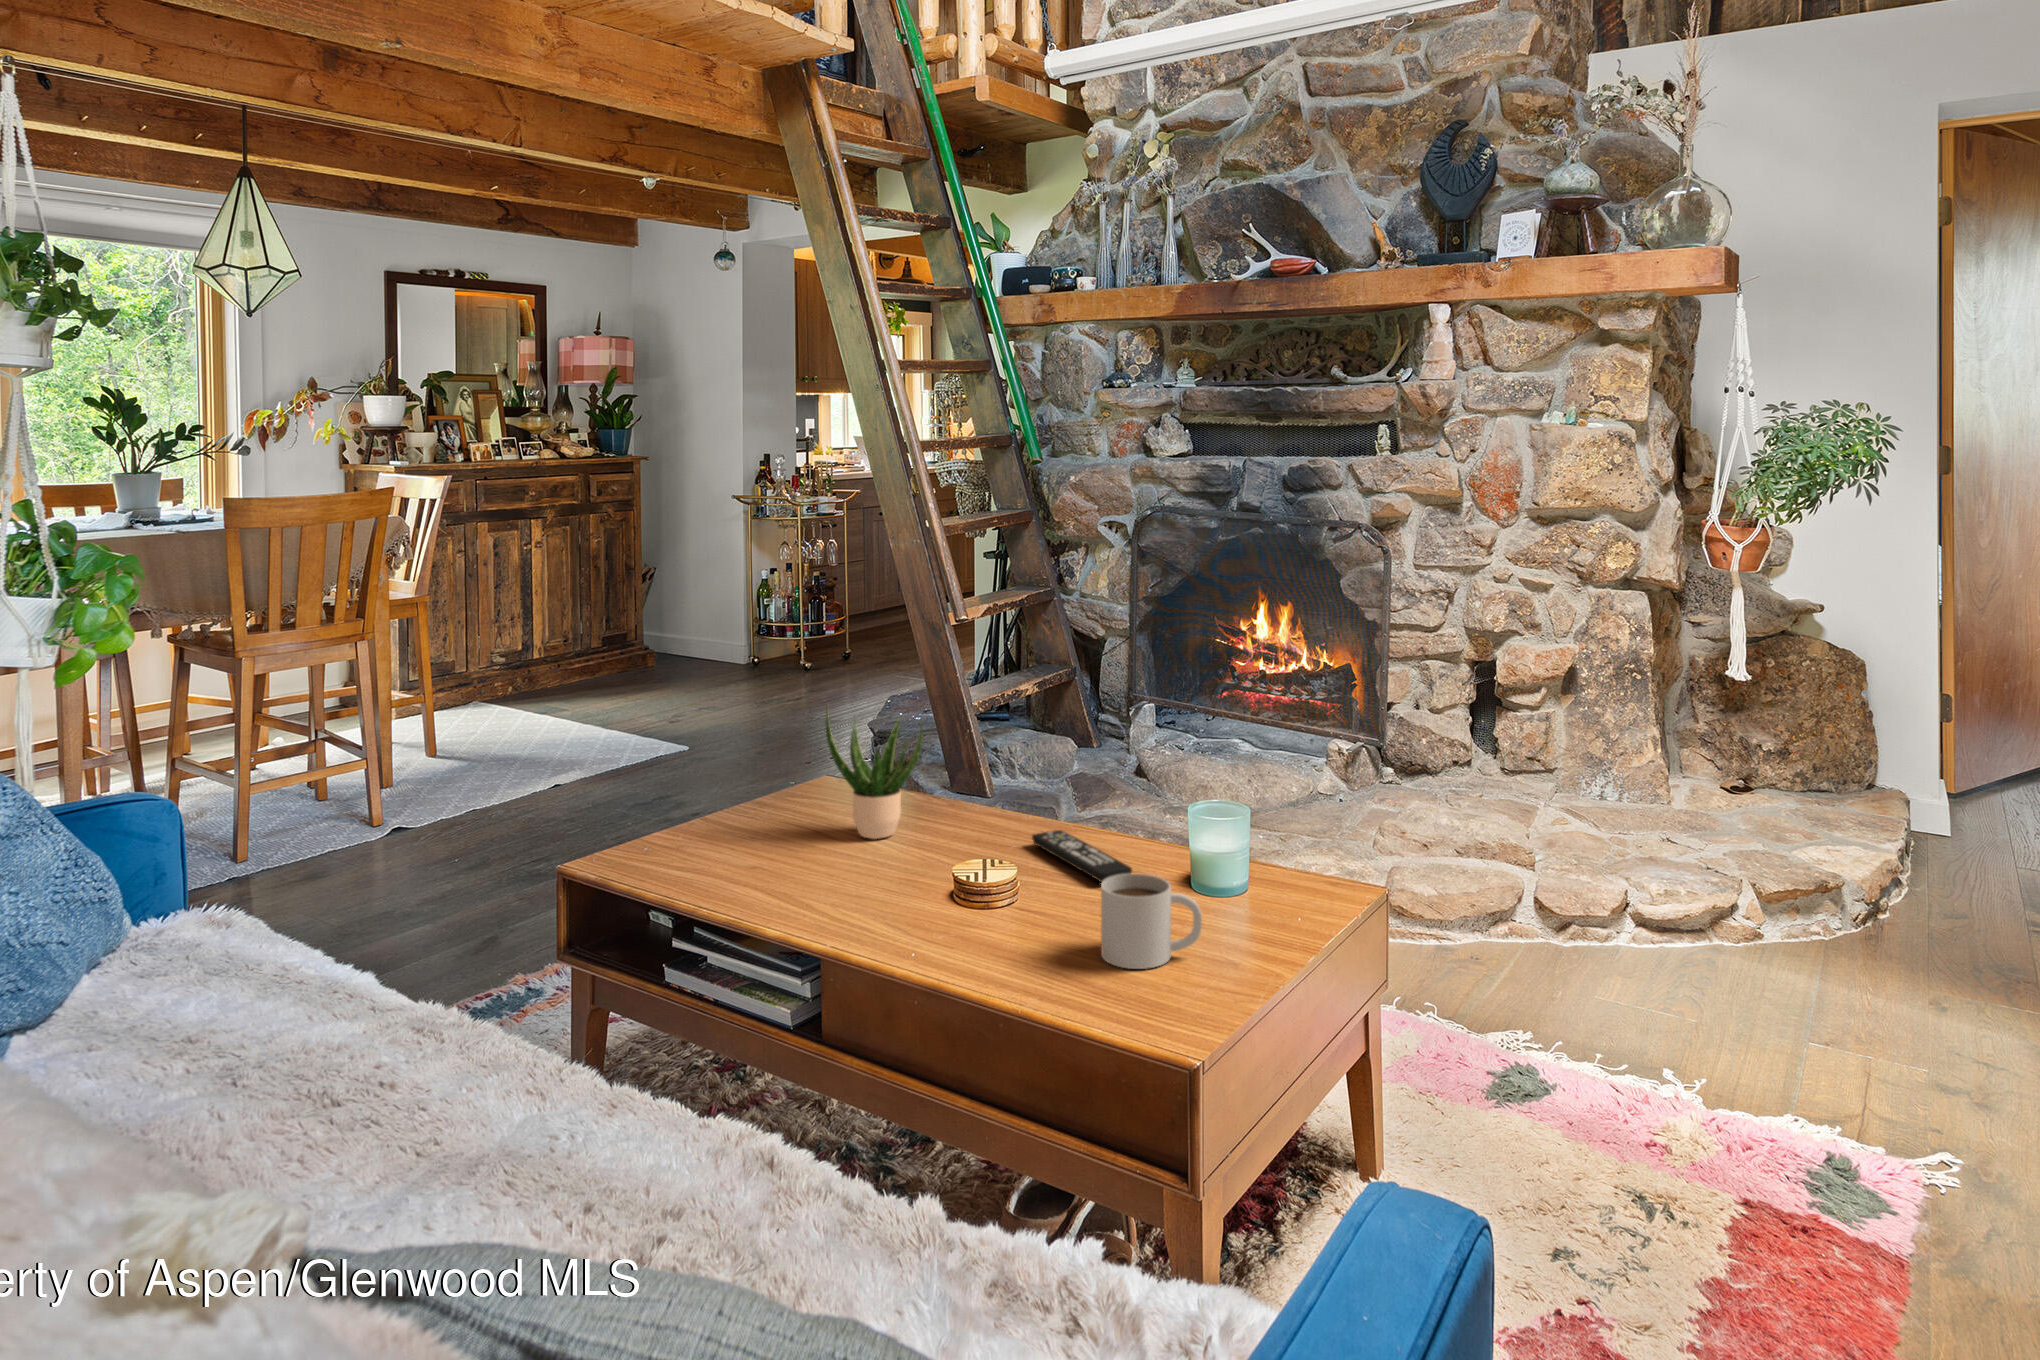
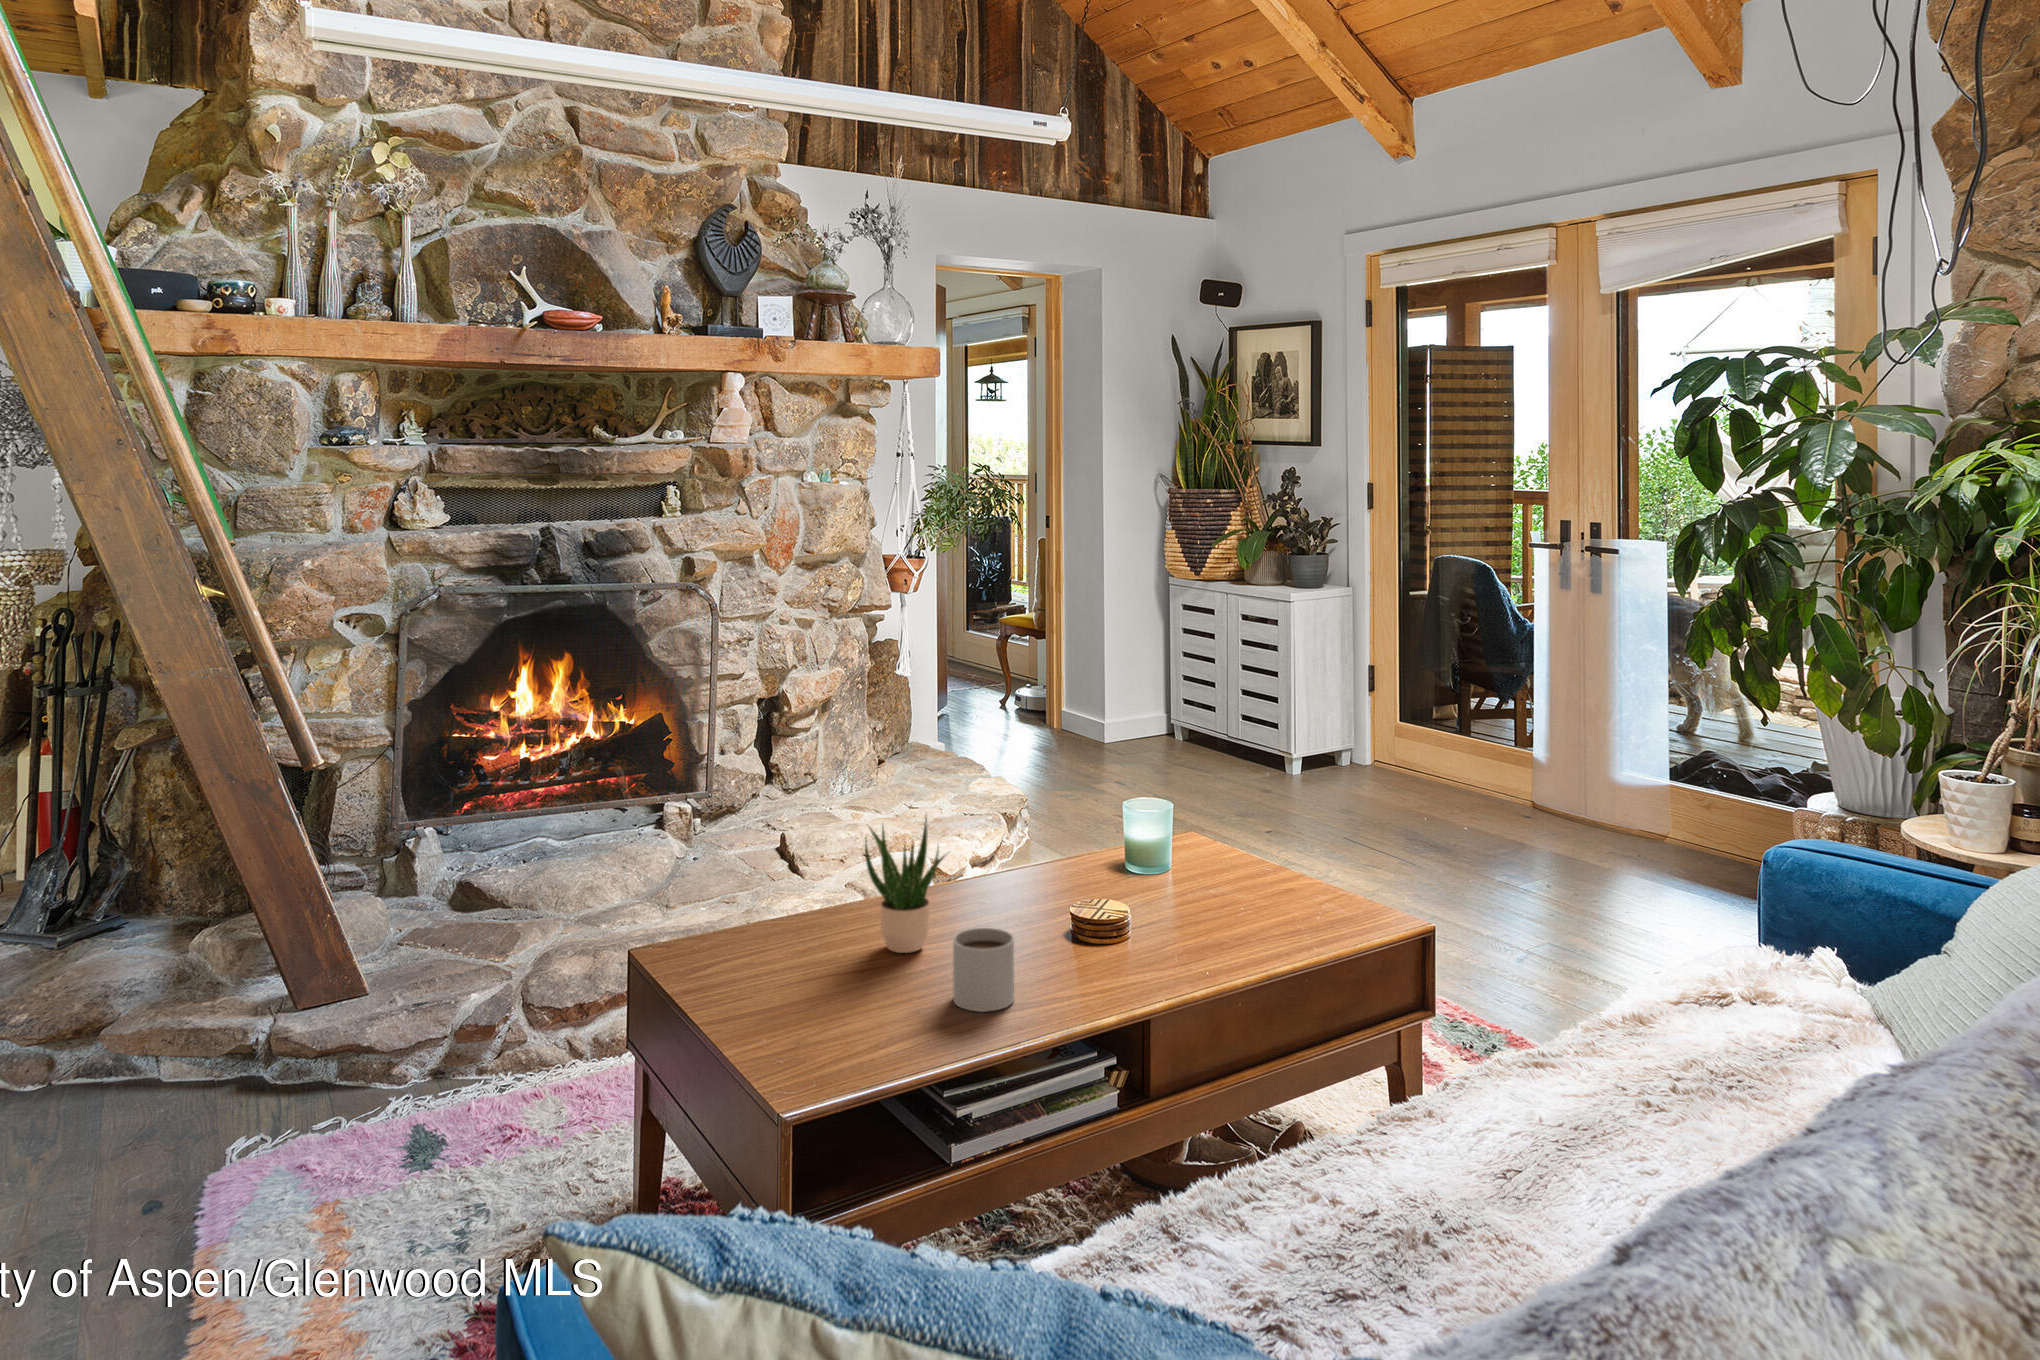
remote control: present [1032,830,1132,882] -> none [999,878,1123,900]
mug: present [1101,874,1202,969] -> present [953,928,1014,1012]

